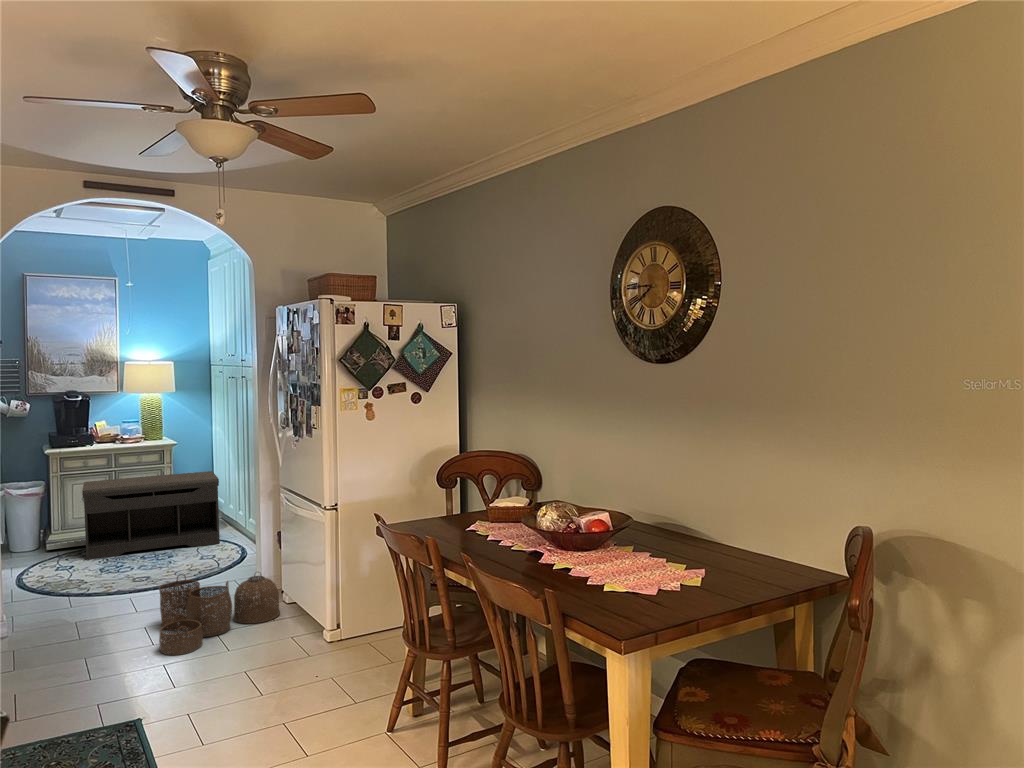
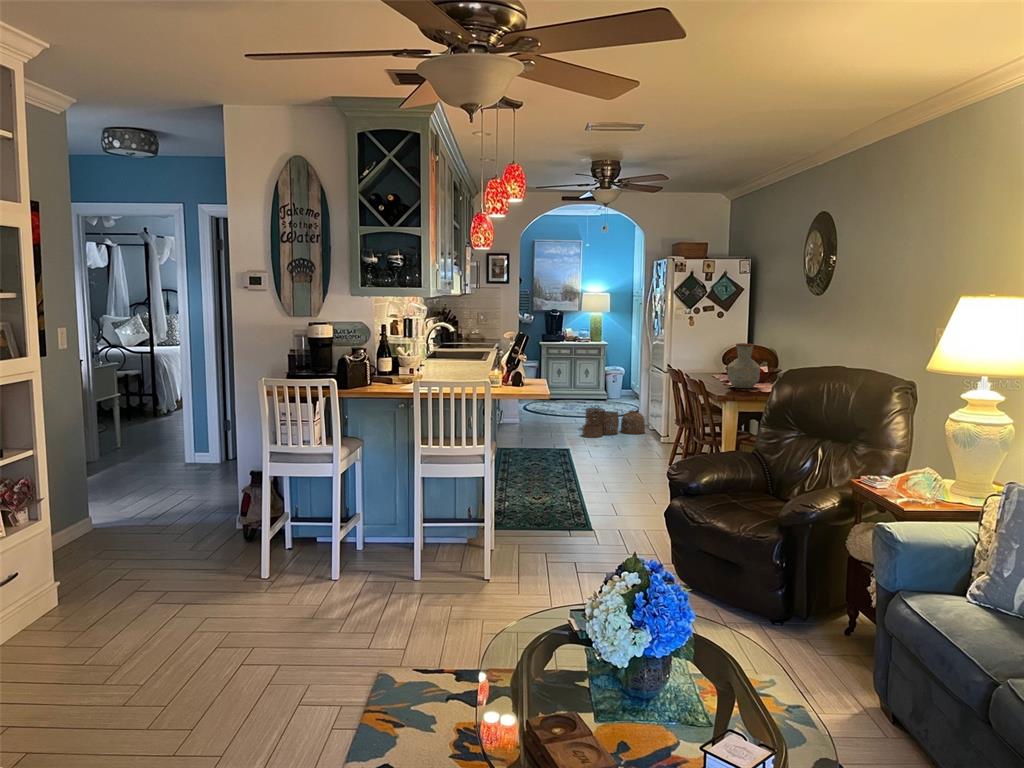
bench: present [82,471,220,560] -> none [556,362,629,406]
vase: none [556,474,628,578] -> present [727,343,760,388]

